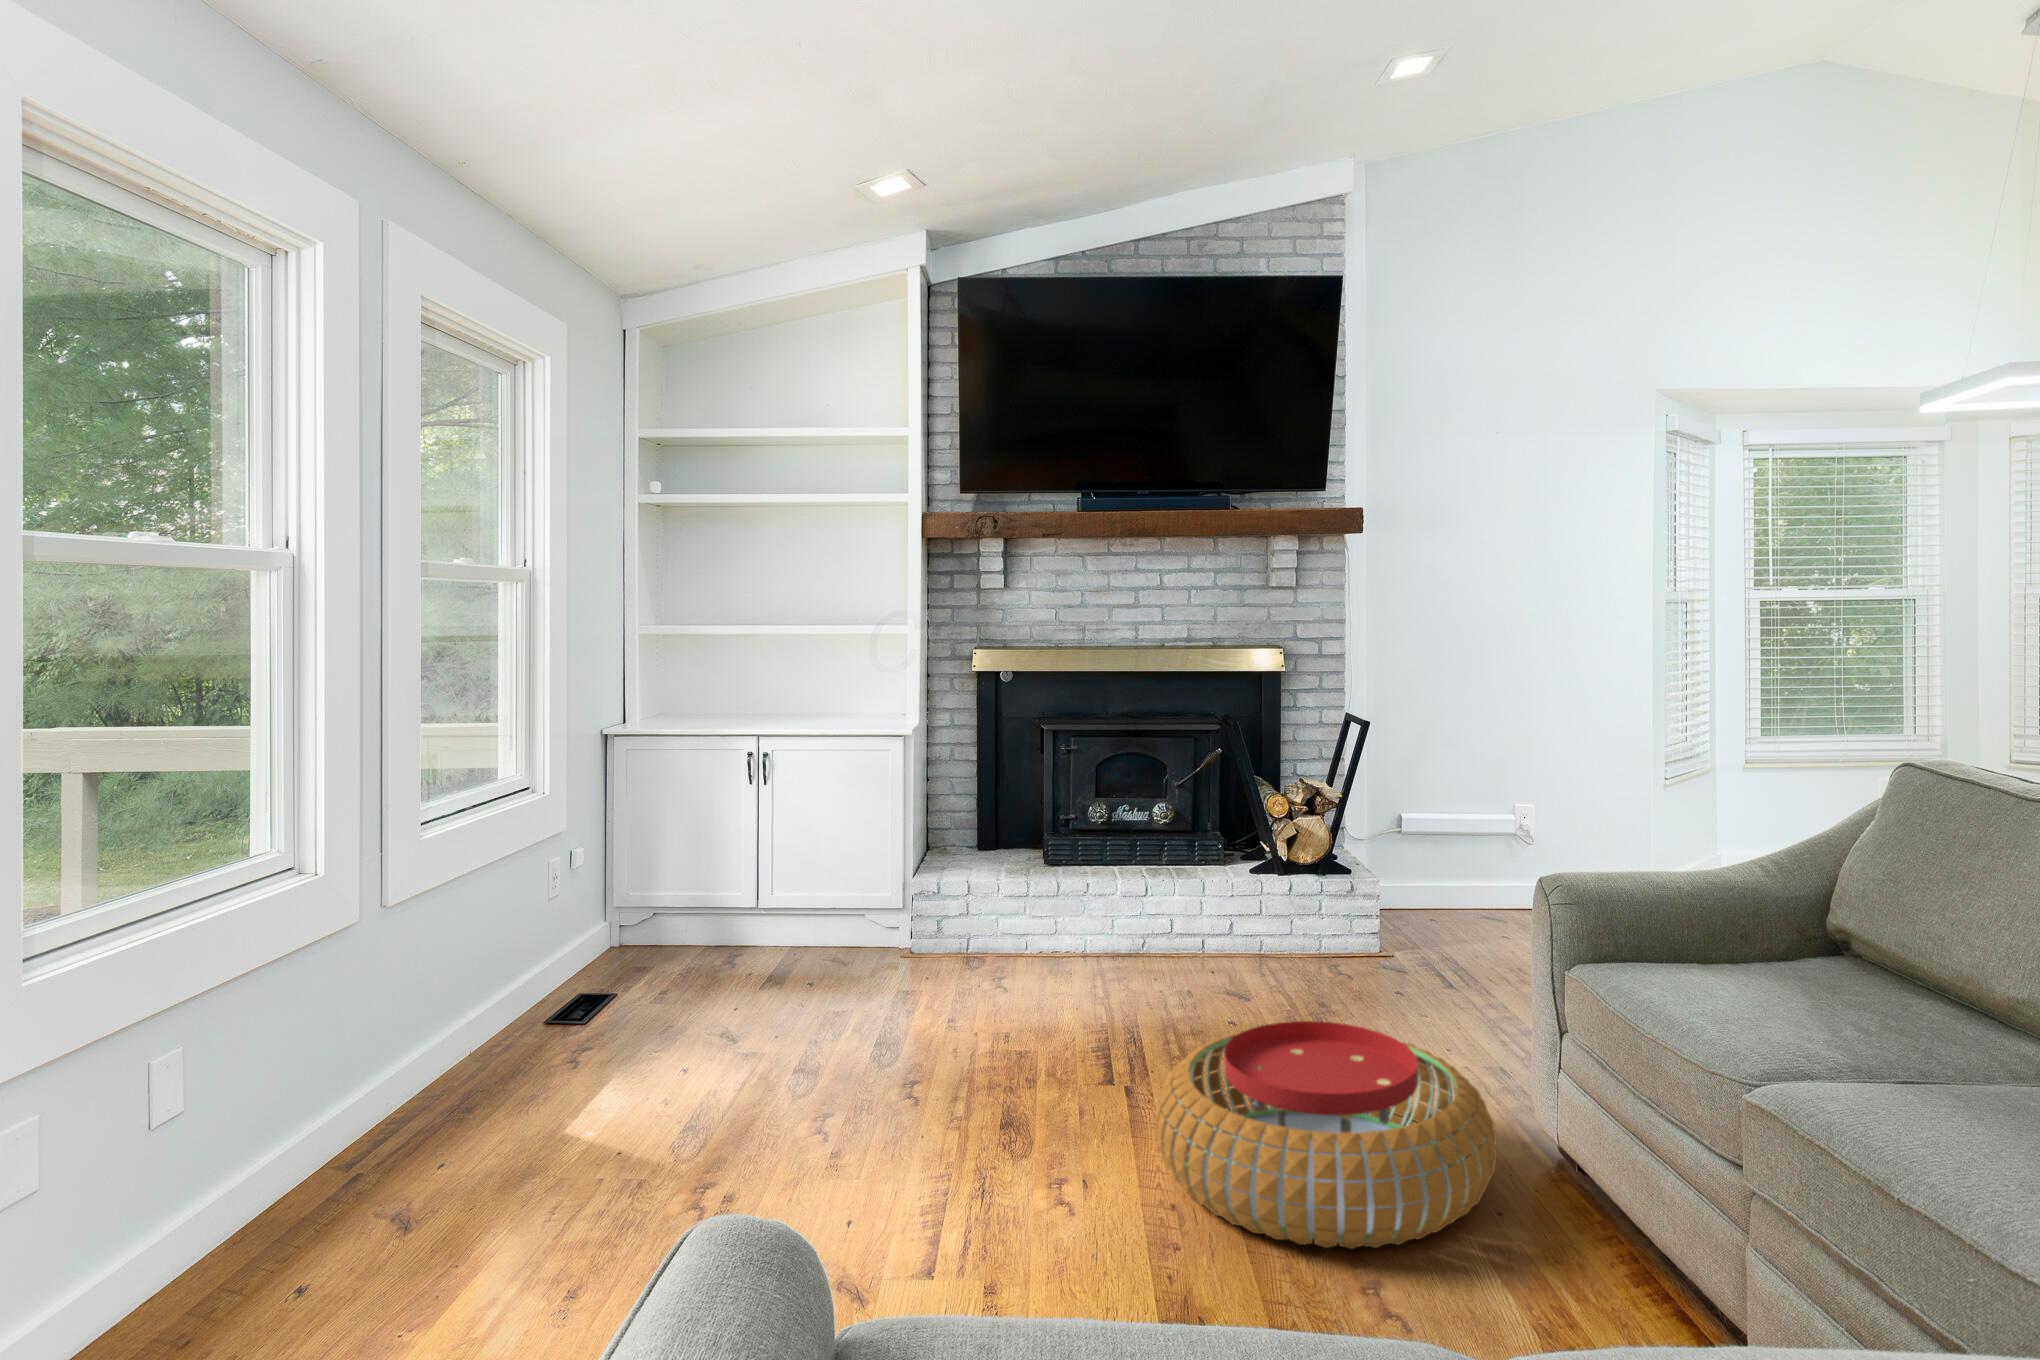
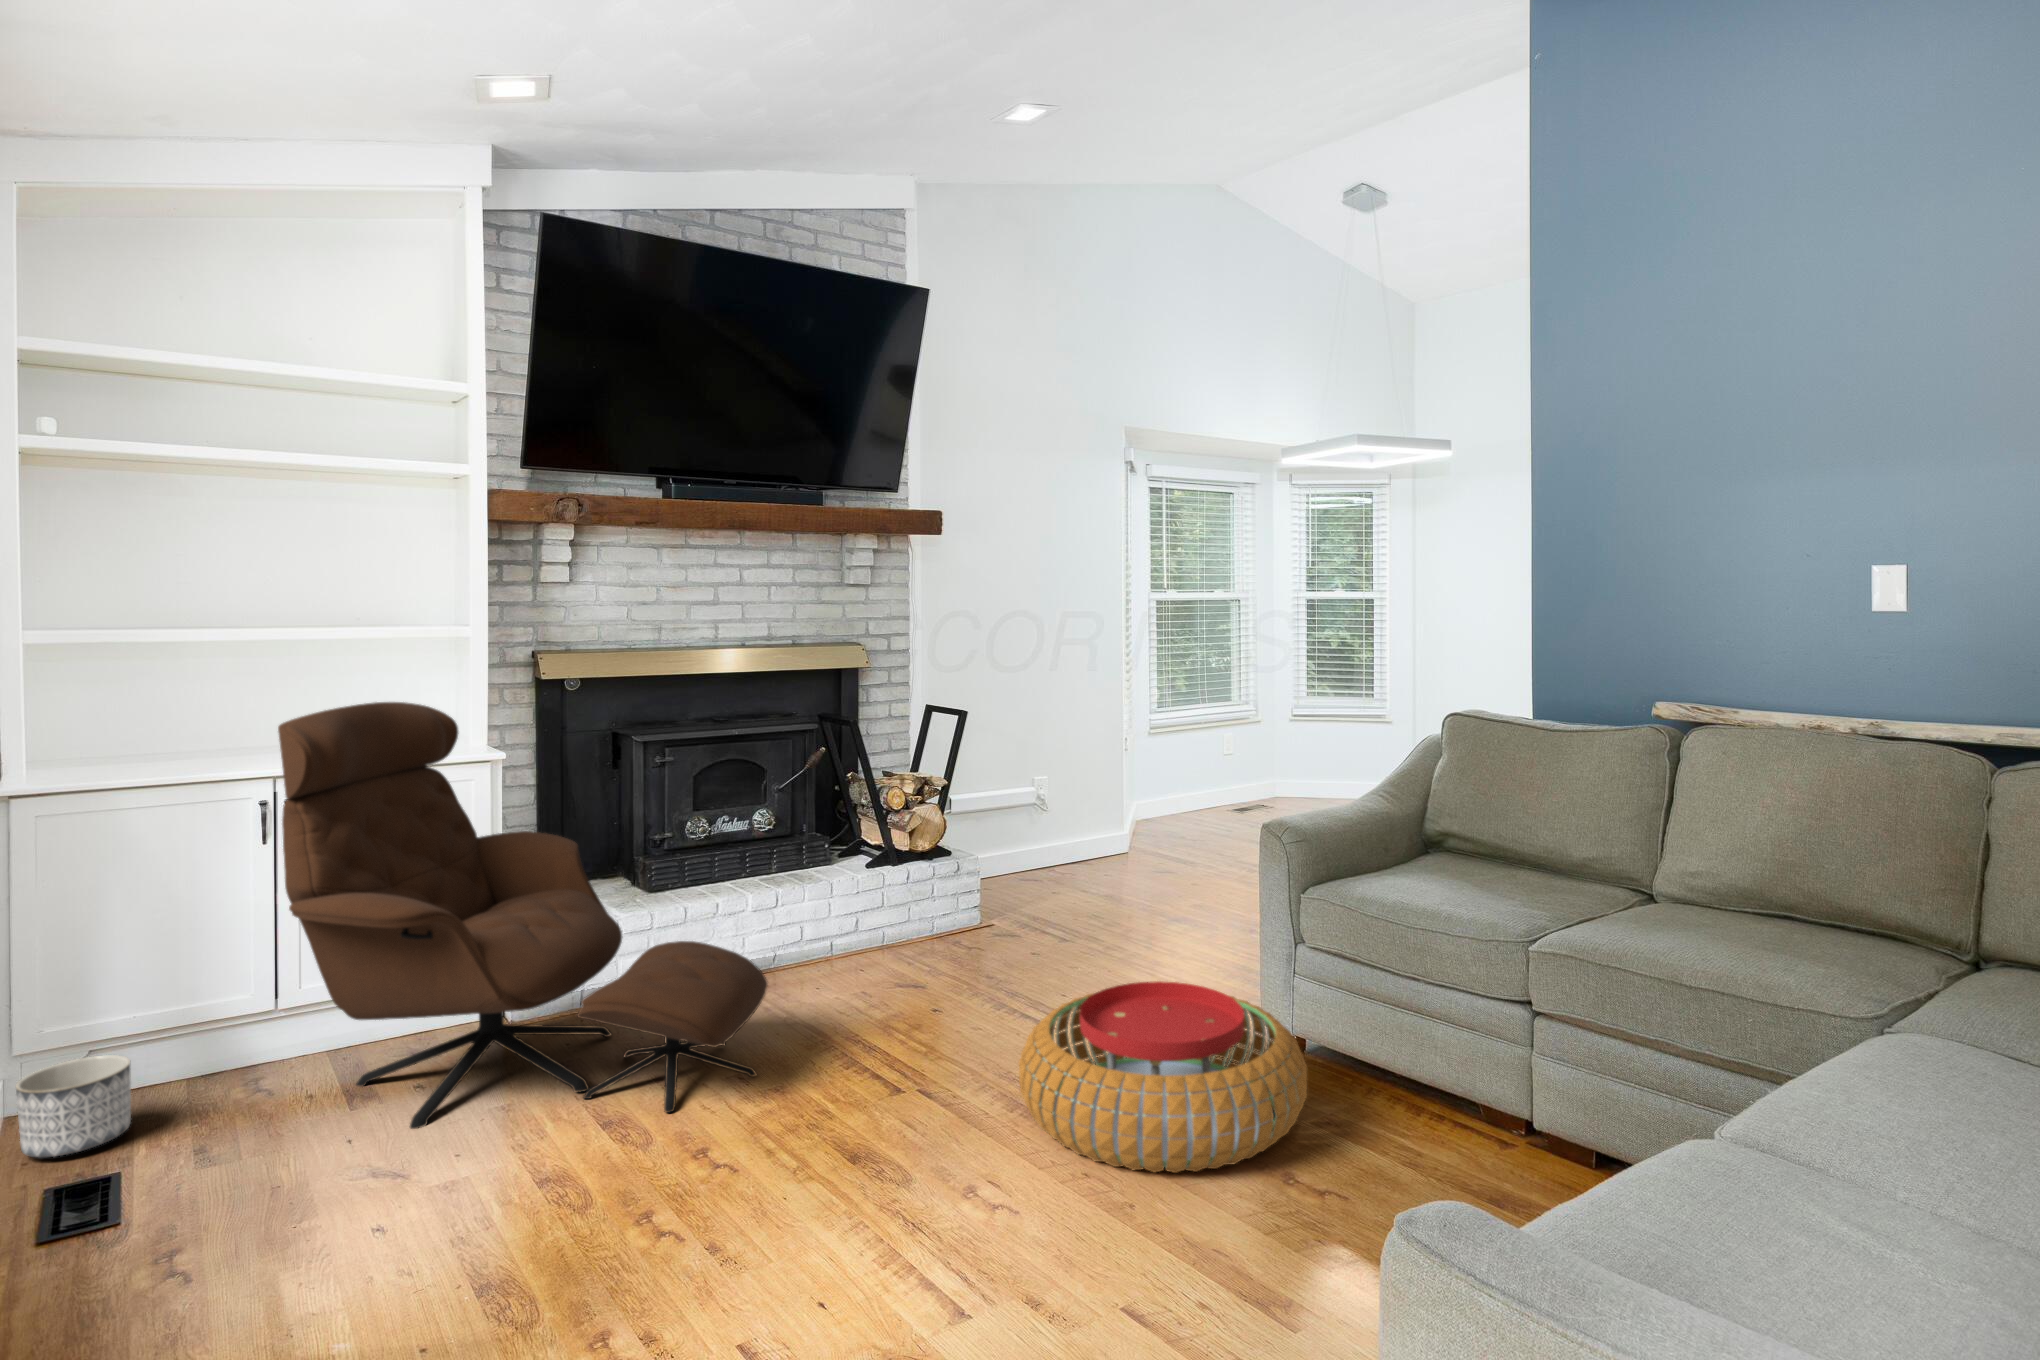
lounge chair: none [715,683,1051,1045] -> present [278,702,768,1129]
planter: none [591,915,652,976] -> present [16,1055,131,1158]

